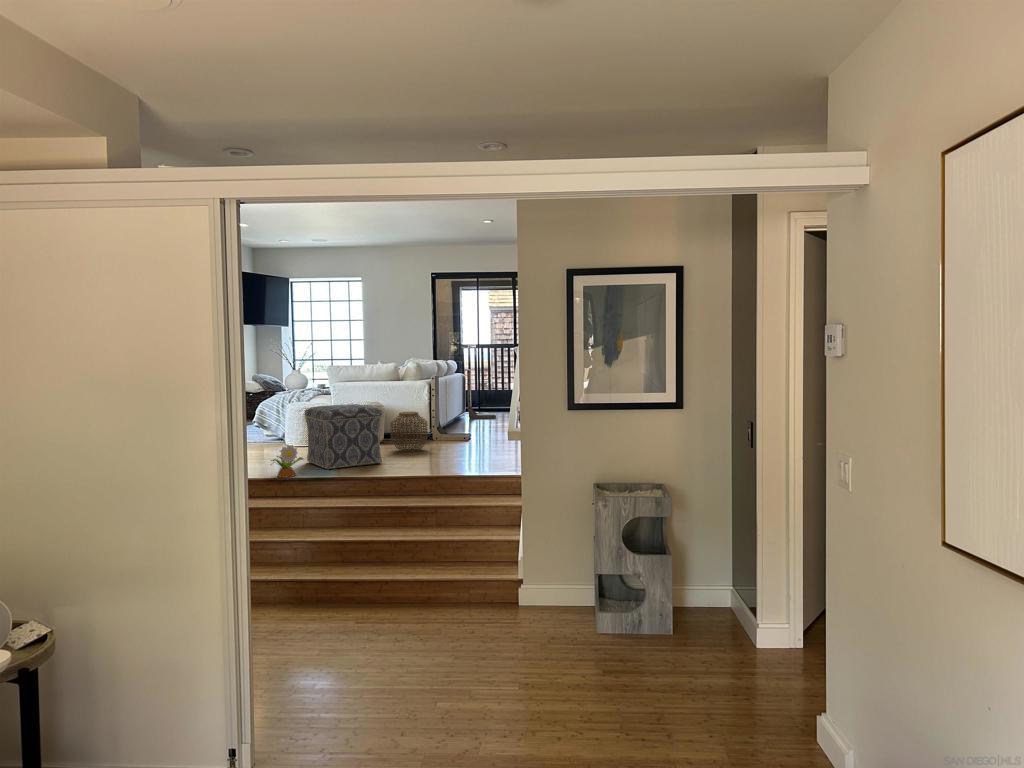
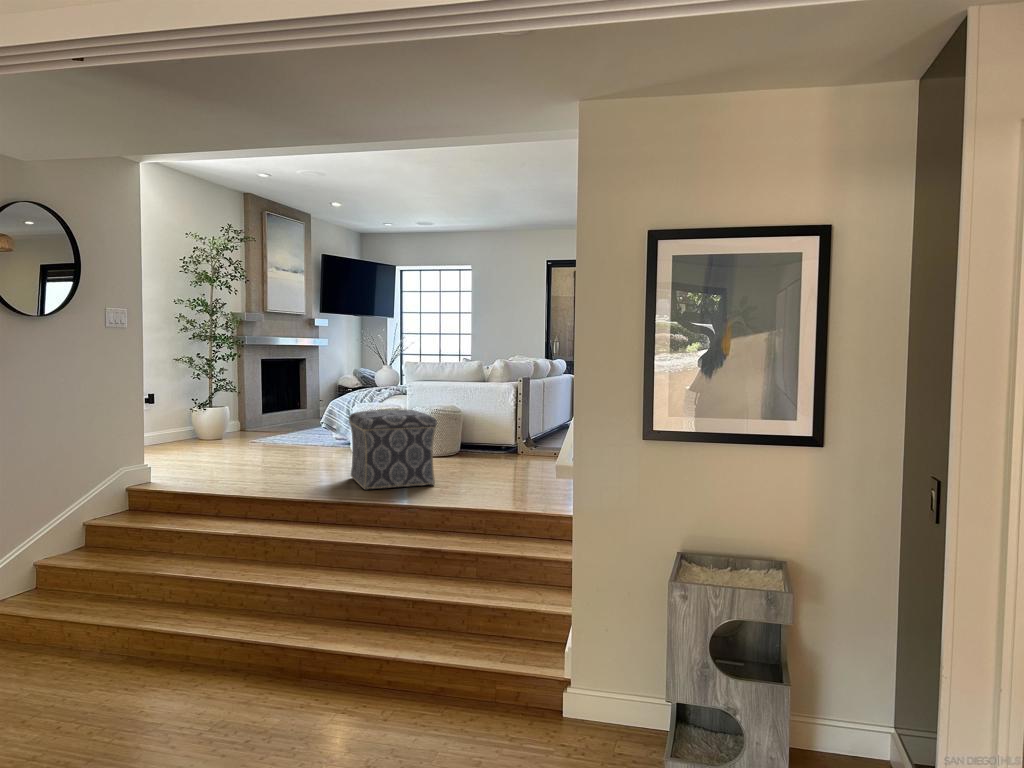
woven basket: present [390,412,428,452] -> none [458,421,502,471]
decorative plant: present [271,445,303,478] -> none [291,458,335,498]

